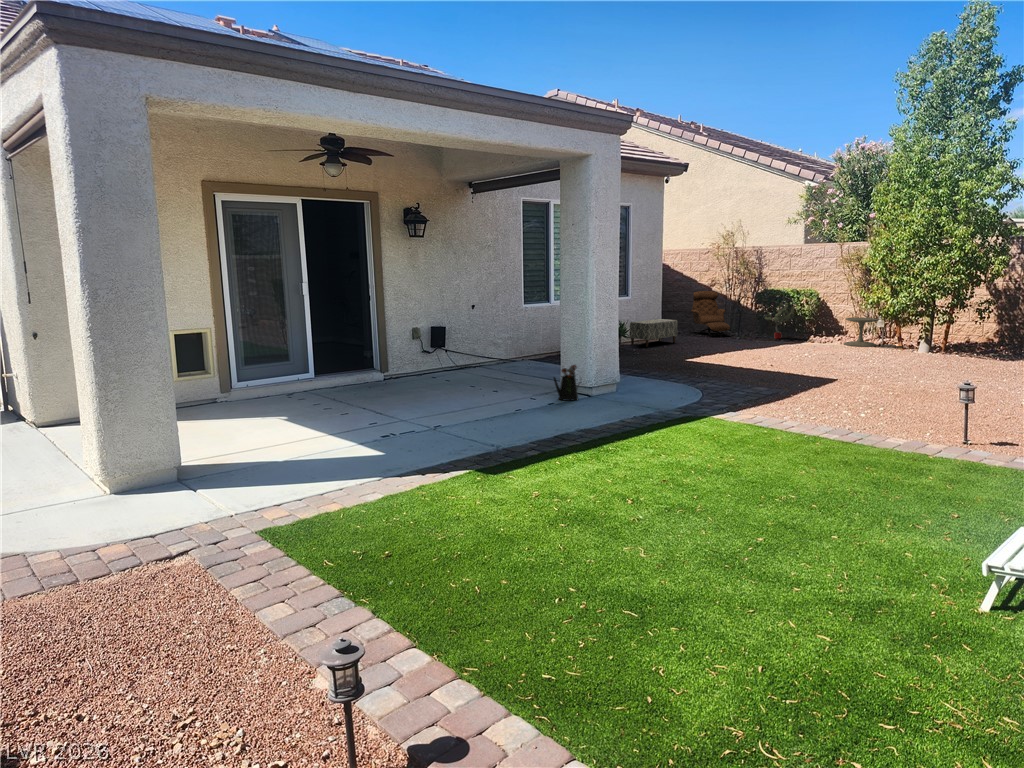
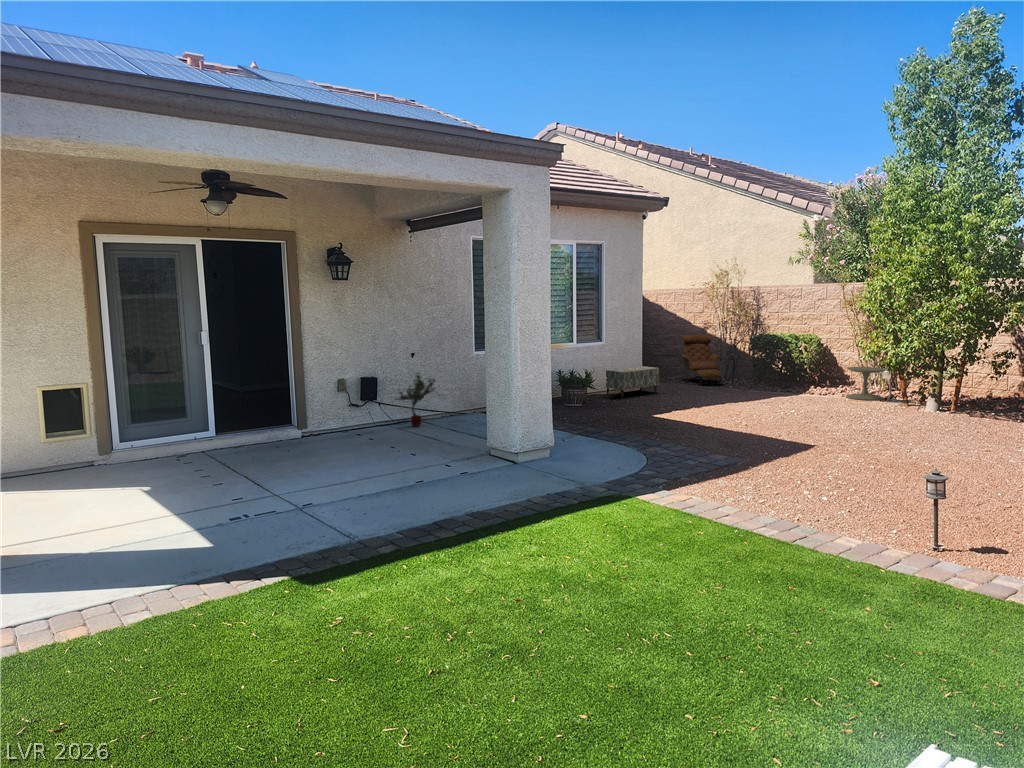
potted tree: present [765,303,794,339] -> present [396,373,435,427]
watering can: present [554,365,578,401] -> none [468,427,503,470]

